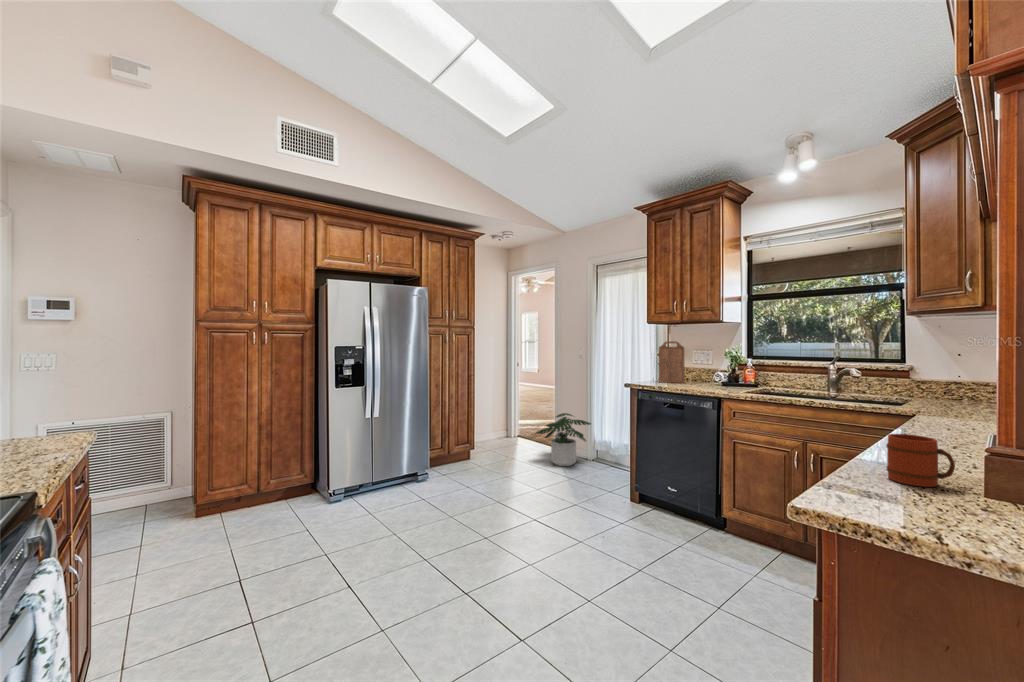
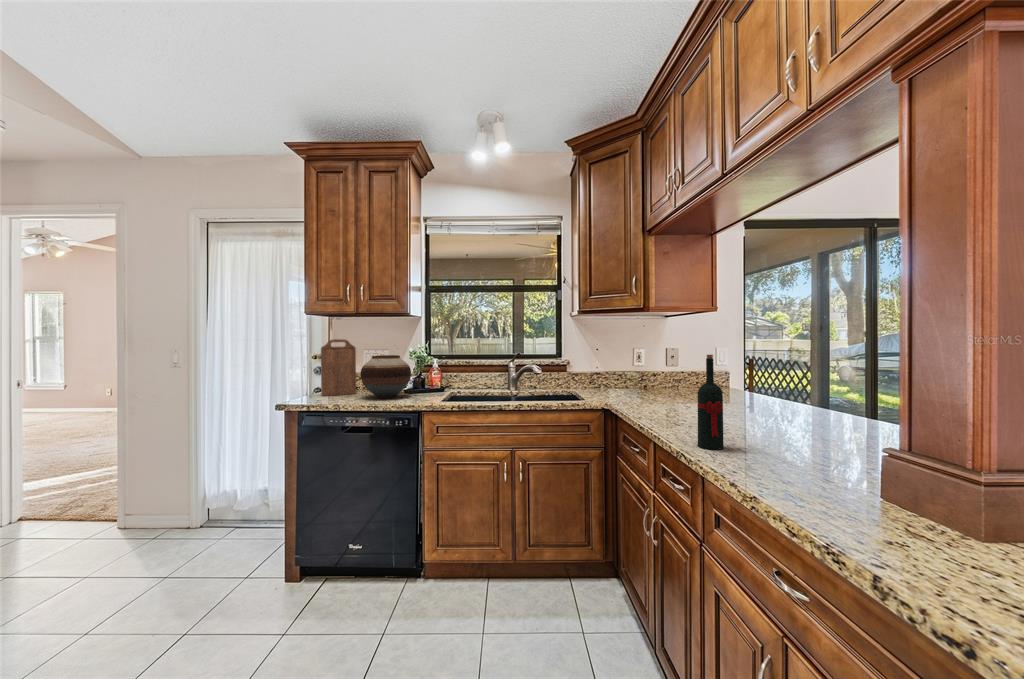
vase: none [683,354,725,387] -> present [360,355,411,398]
wine bottle: none [923,355,955,446] -> present [698,355,724,450]
potted plant: present [536,413,591,466] -> none [73,461,201,558]
mug: present [886,434,955,487] -> none [841,467,910,543]

